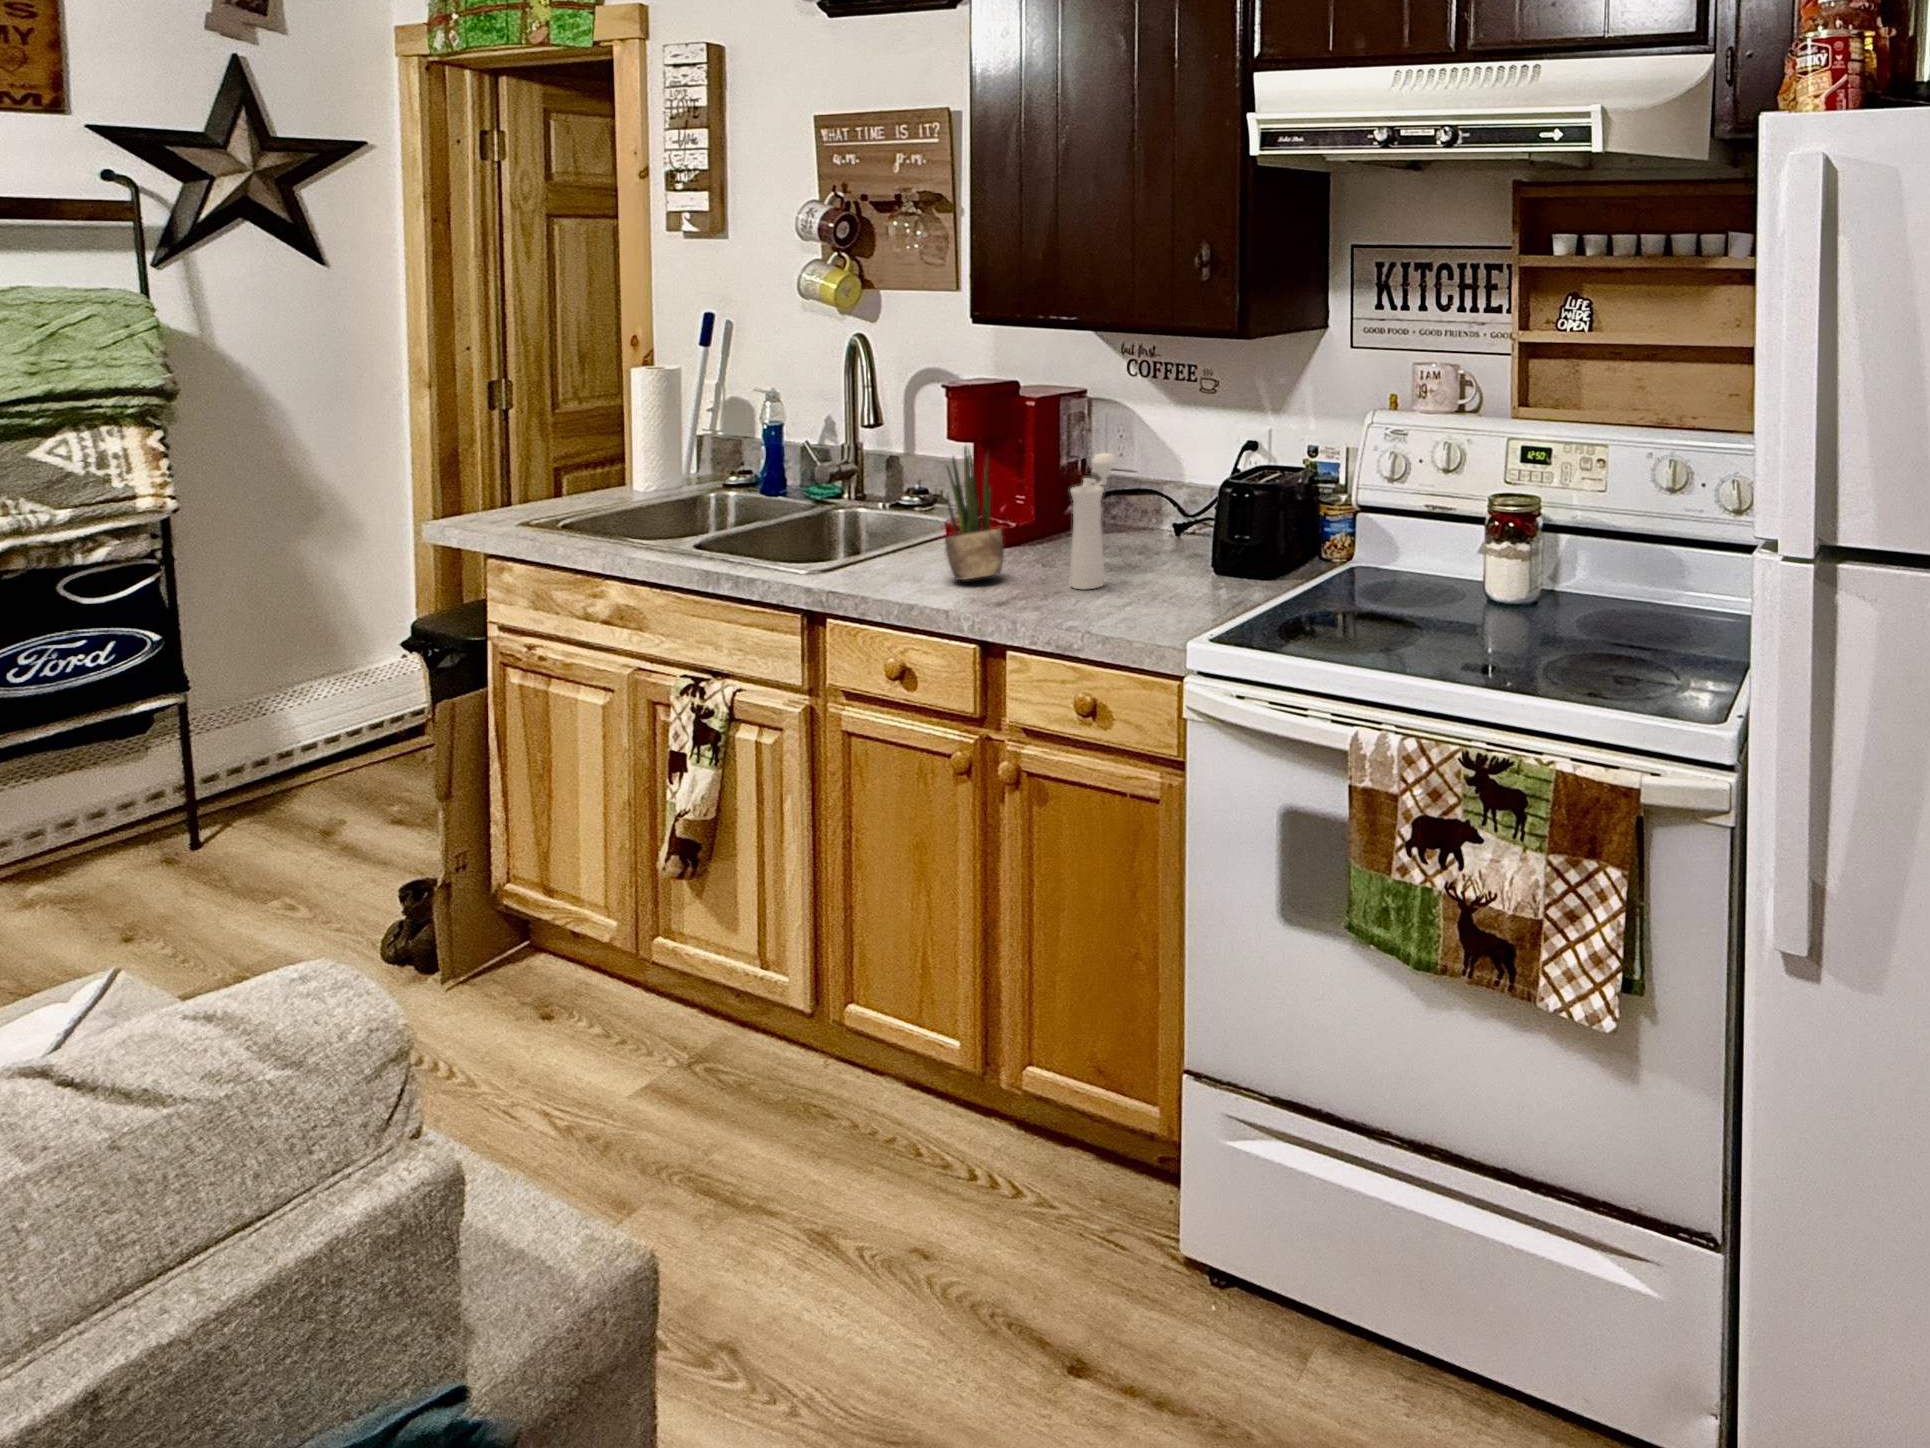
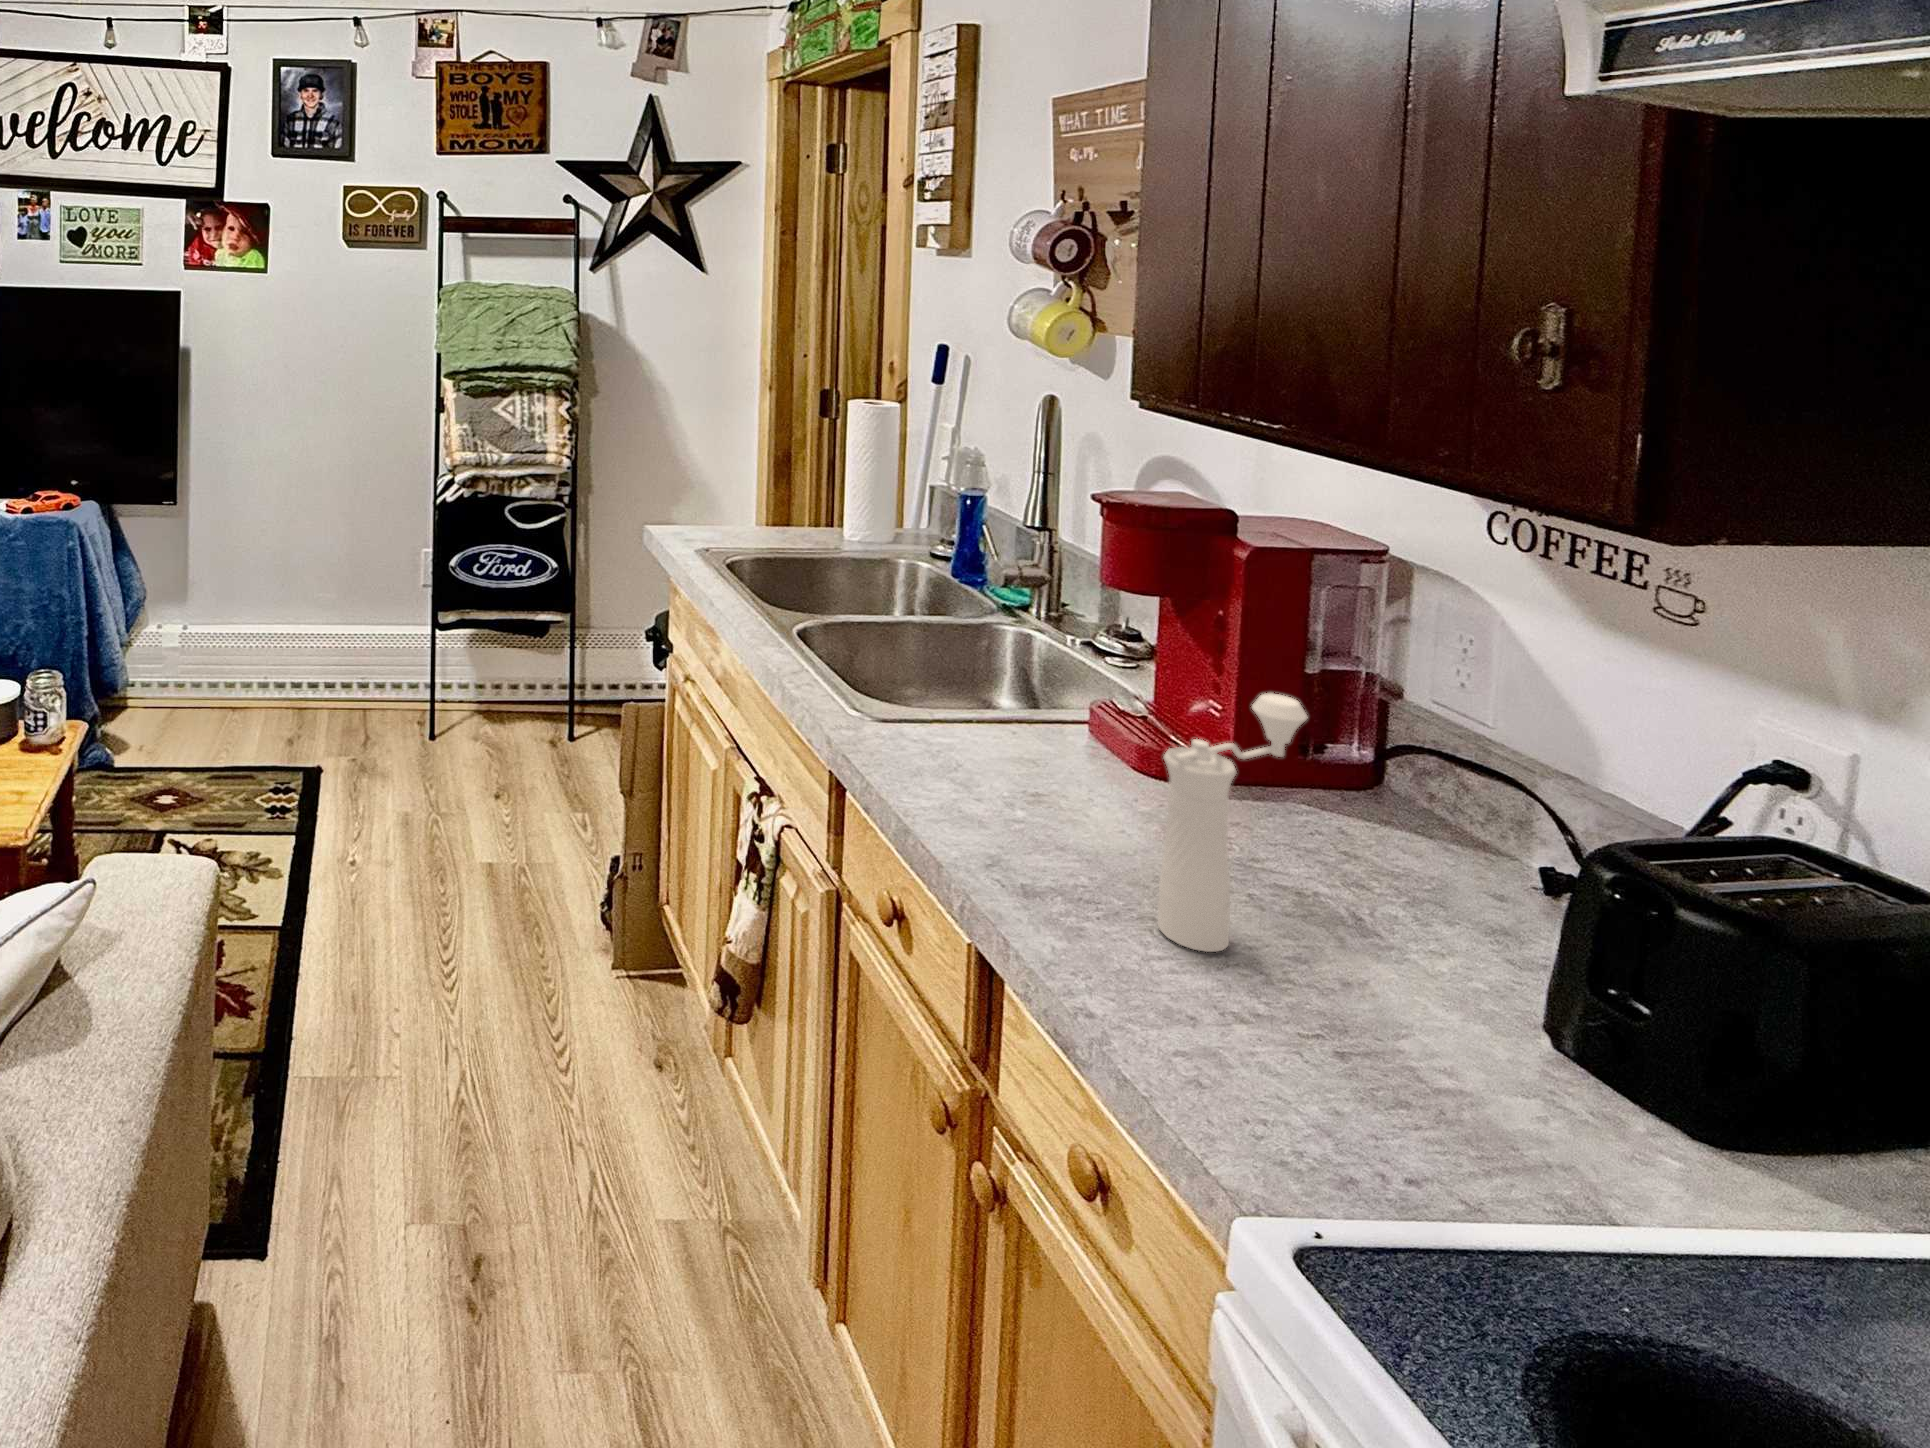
potted plant: present [945,447,1004,580] -> none [981,612,1077,837]

